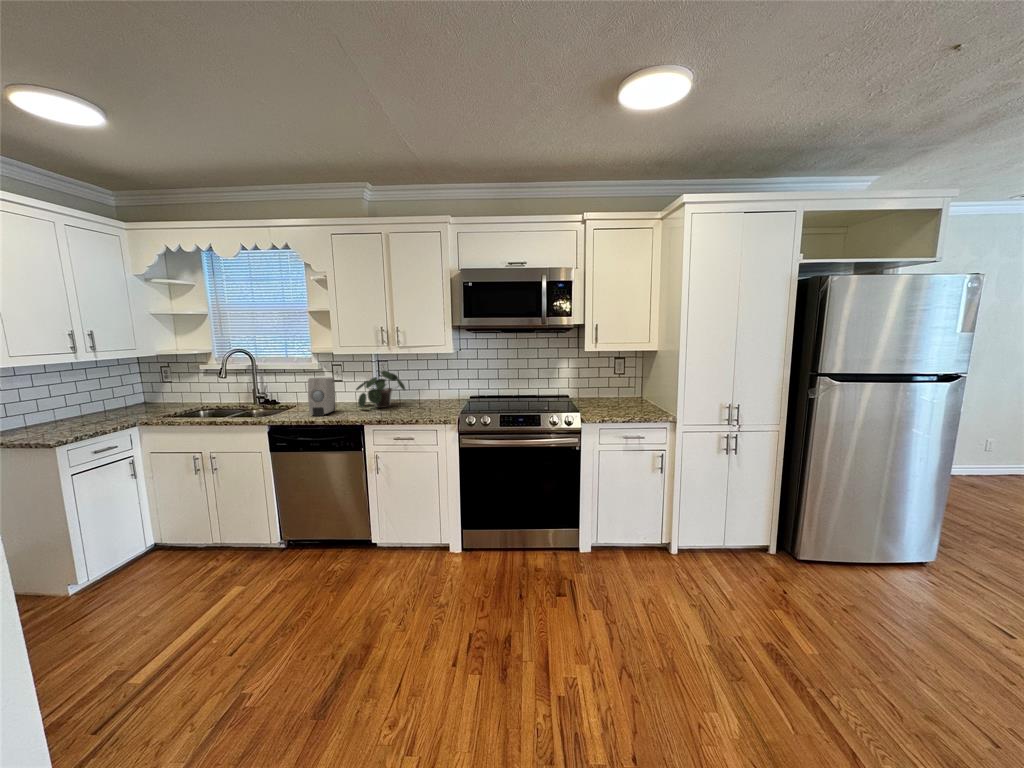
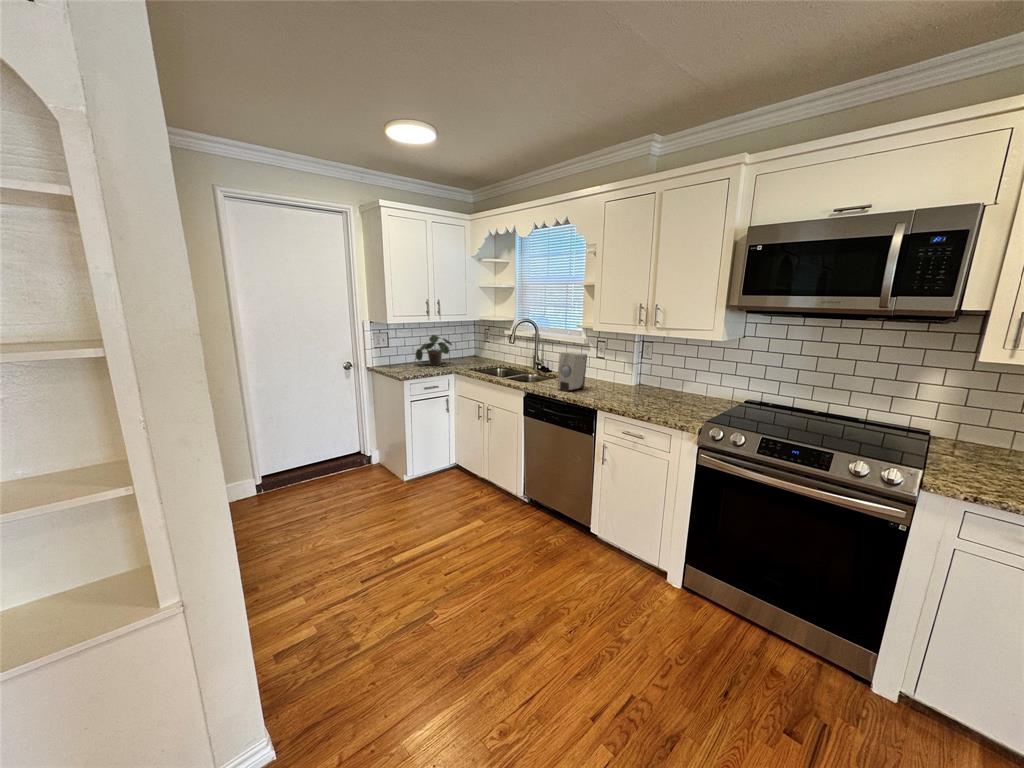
potted plant: present [356,371,405,408] -> present [416,335,452,365]

